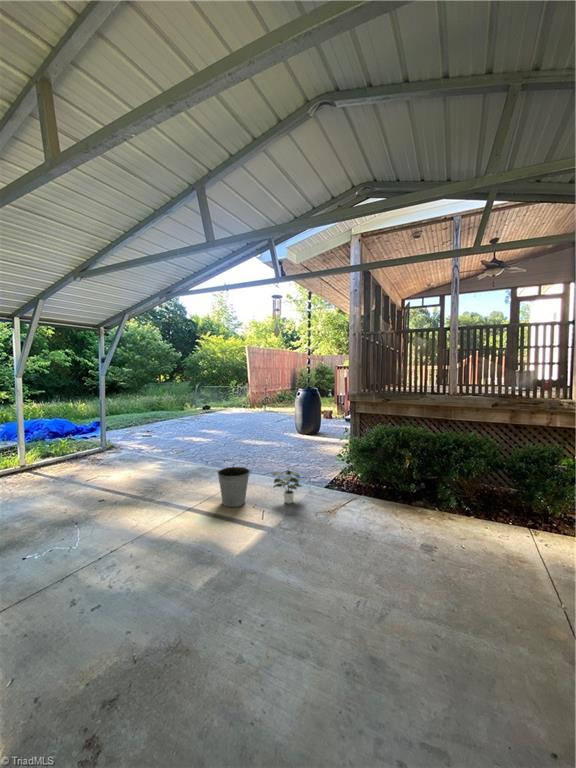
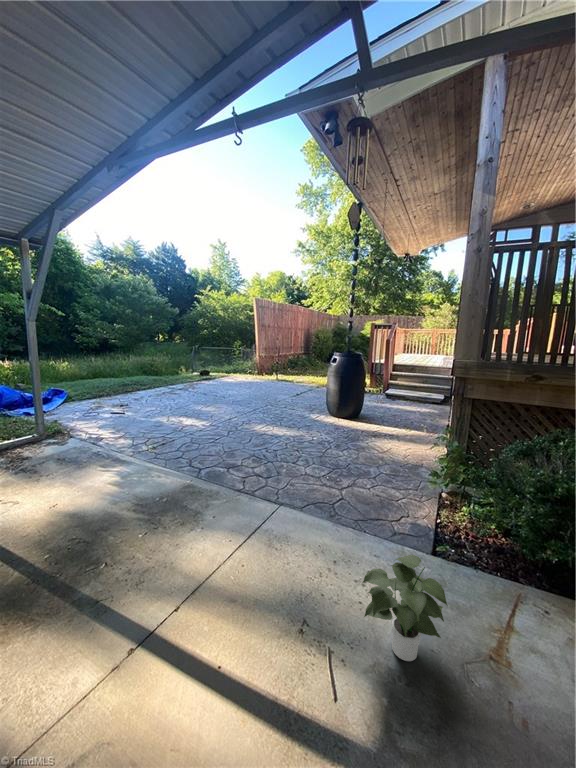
bucket: present [217,467,250,507] -> none [212,546,307,683]

